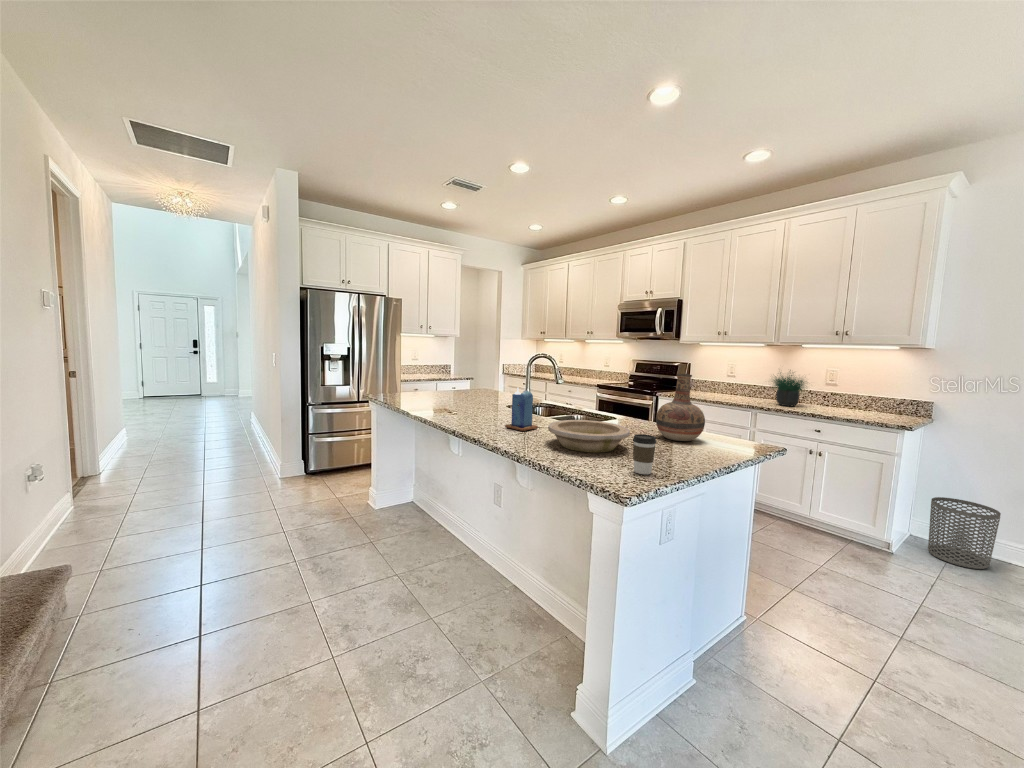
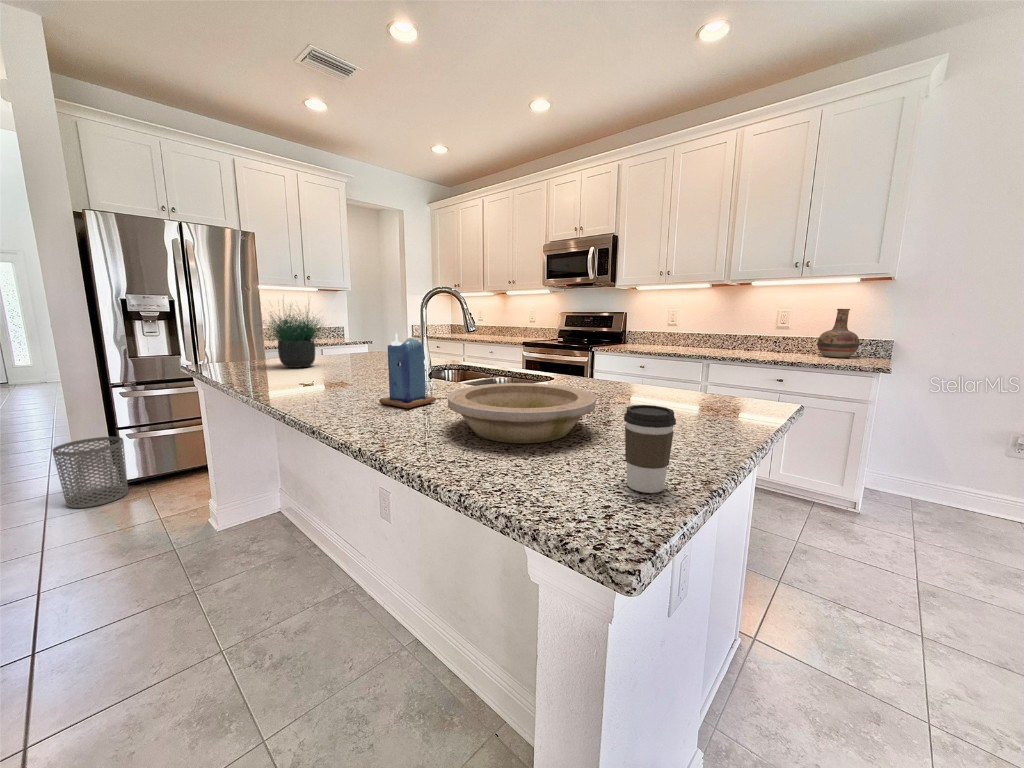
potted plant: present [773,373,805,406] -> present [267,312,326,368]
vase: present [656,374,705,441] -> present [817,309,859,358]
waste bin: present [928,497,1001,569] -> present [52,437,128,508]

